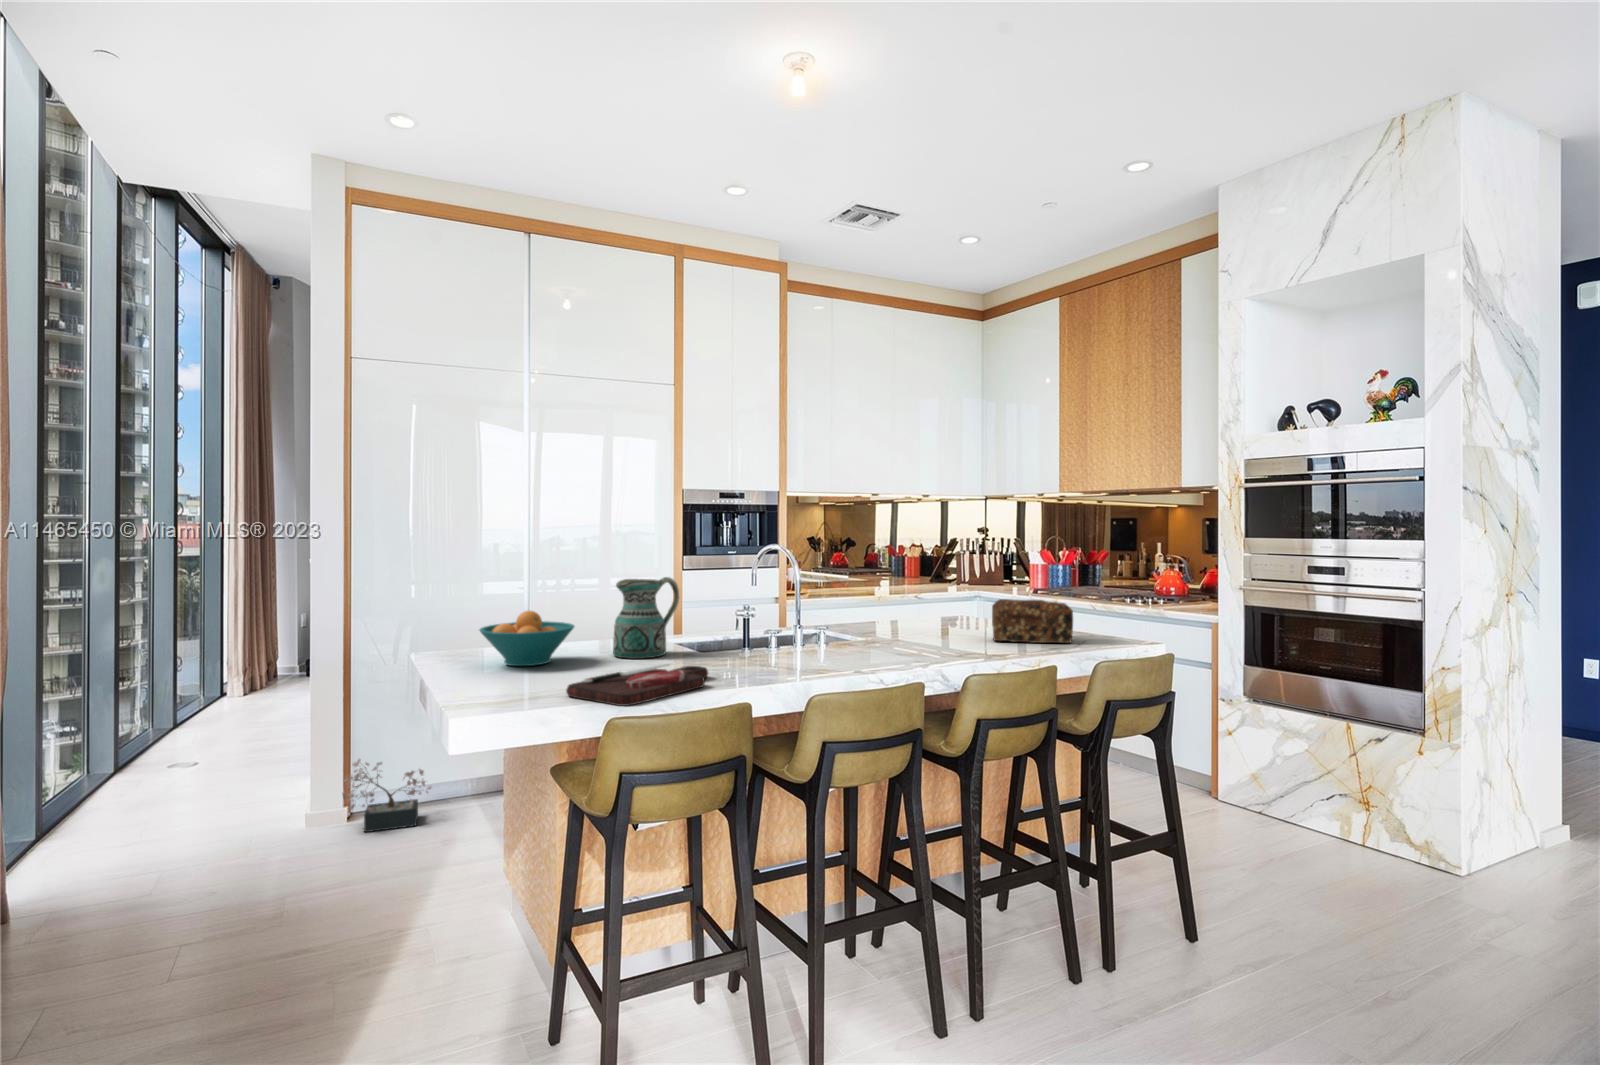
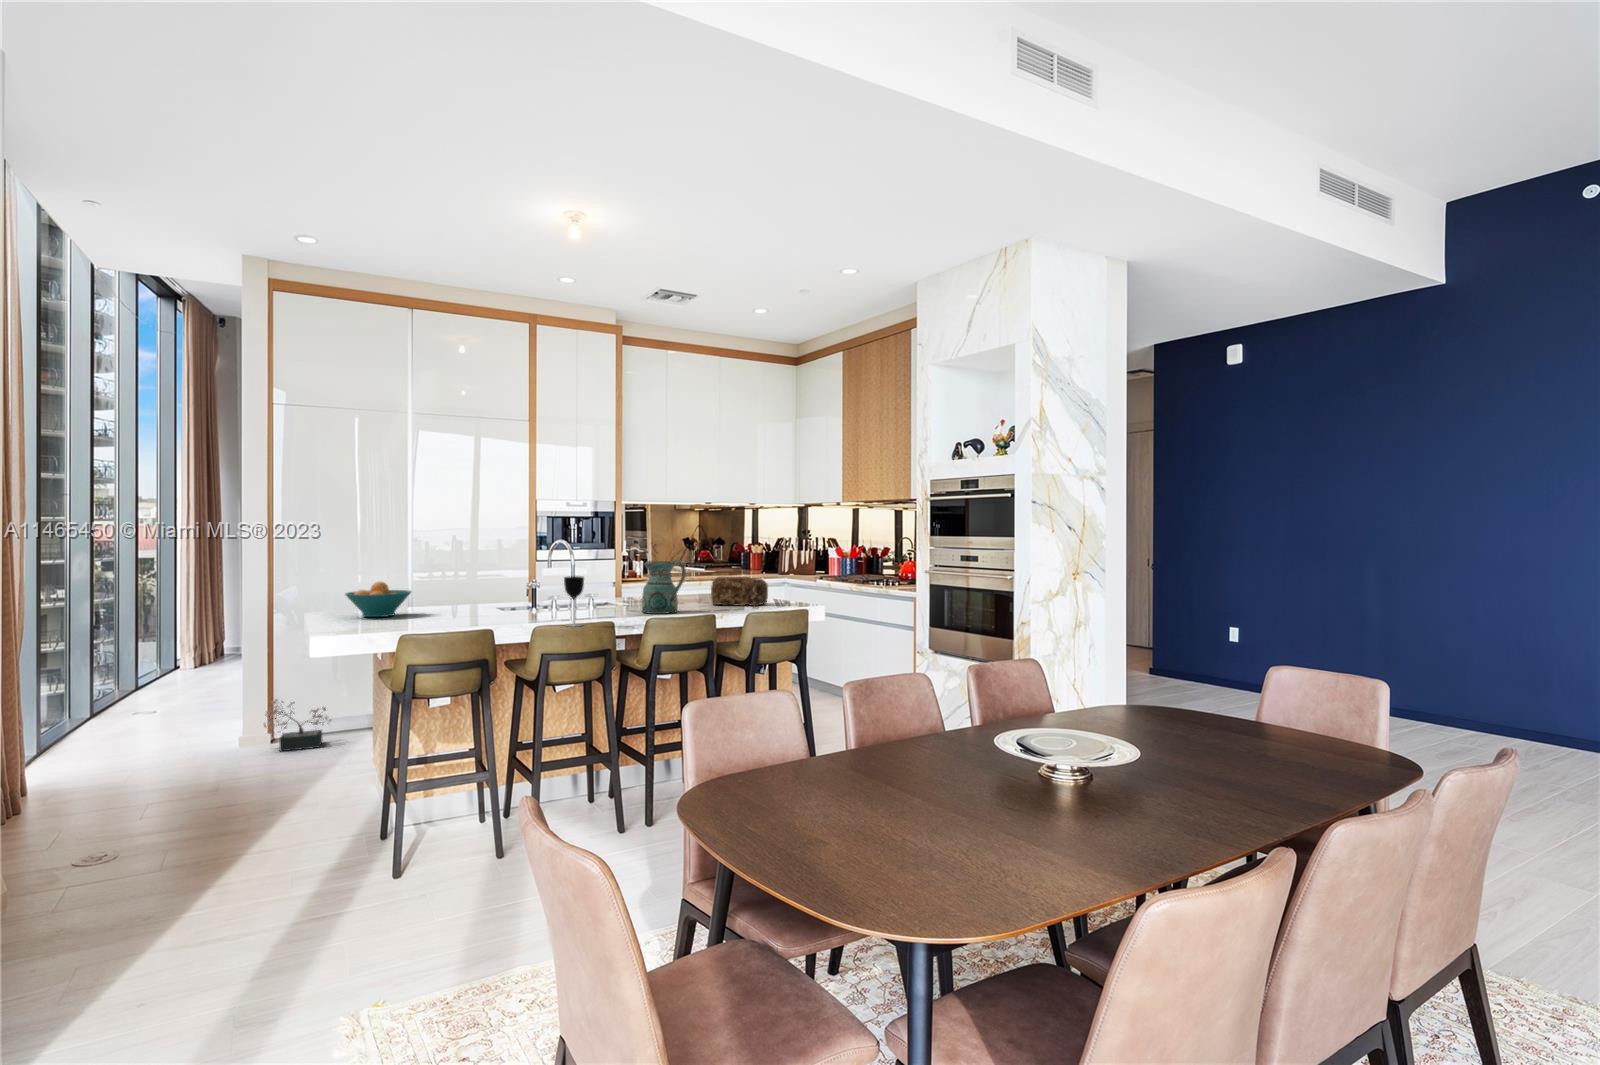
ceramic pitcher: present [613,577,679,659] -> present [642,560,686,614]
wine glass: none [858,611,891,696] -> present [564,576,584,627]
cutting board: present [566,664,708,706] -> none [385,610,486,631]

